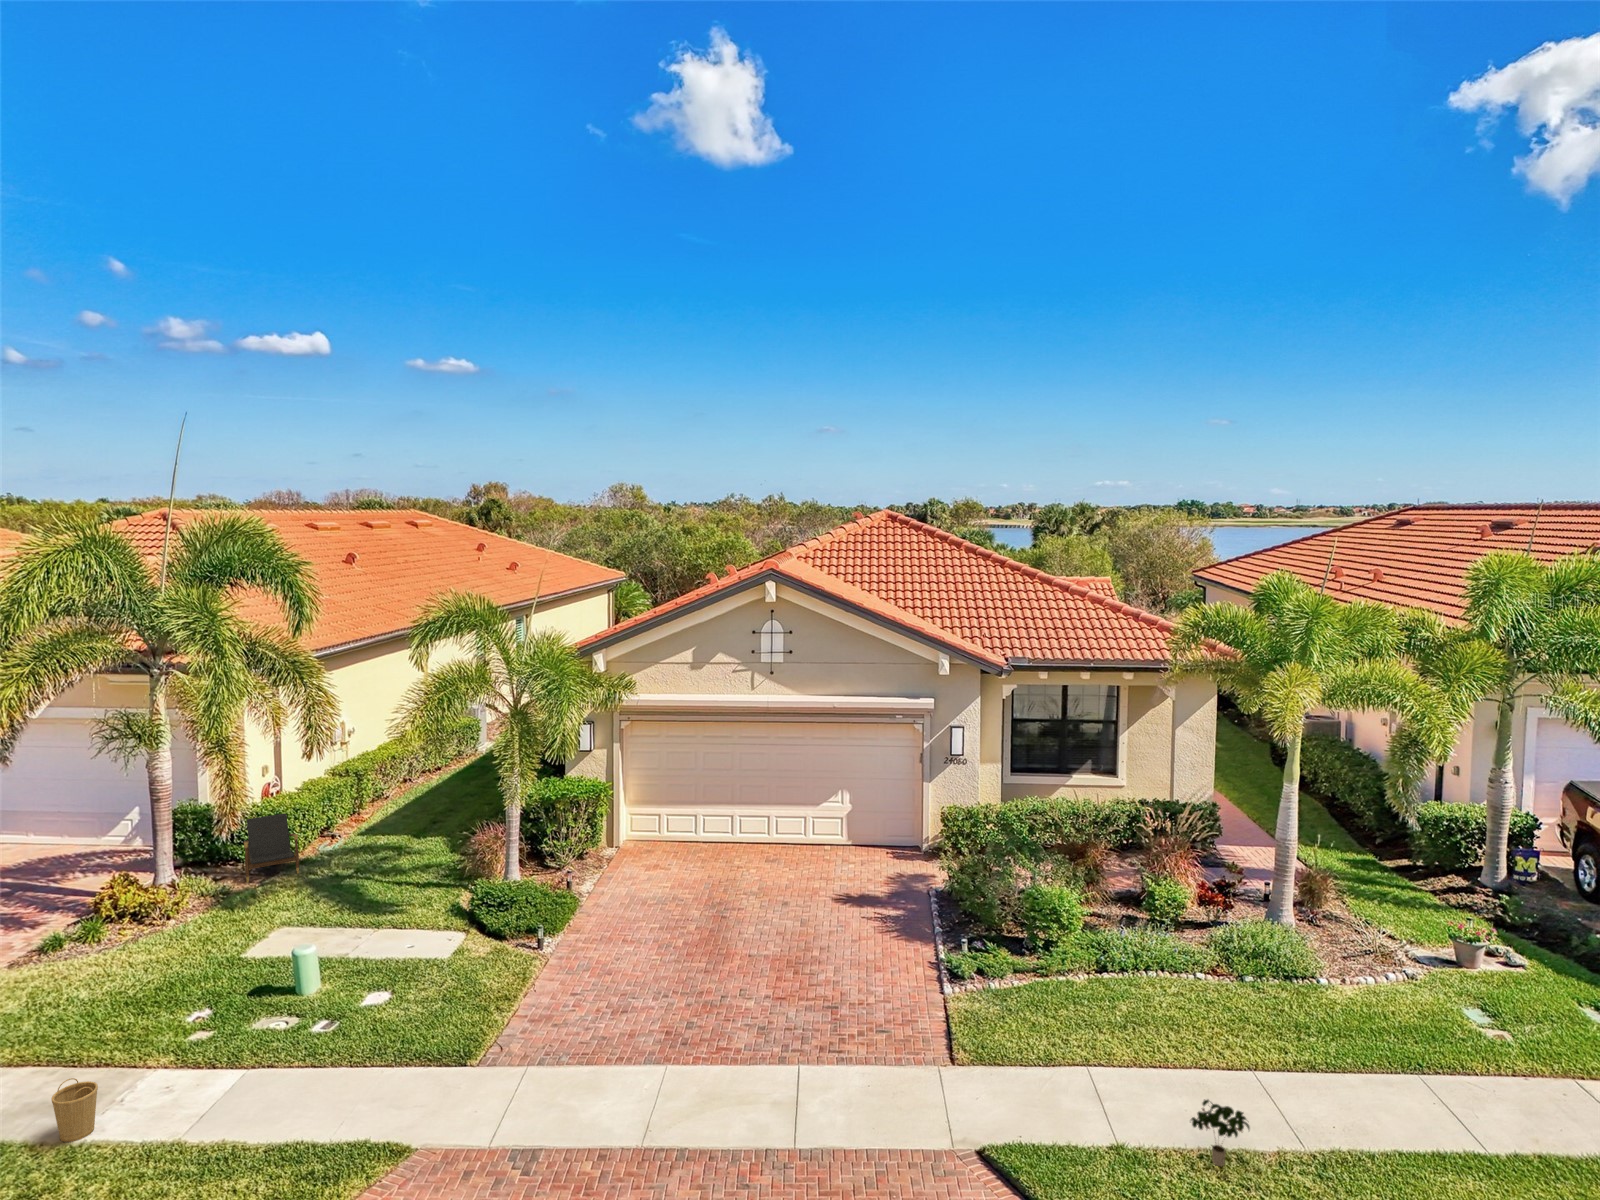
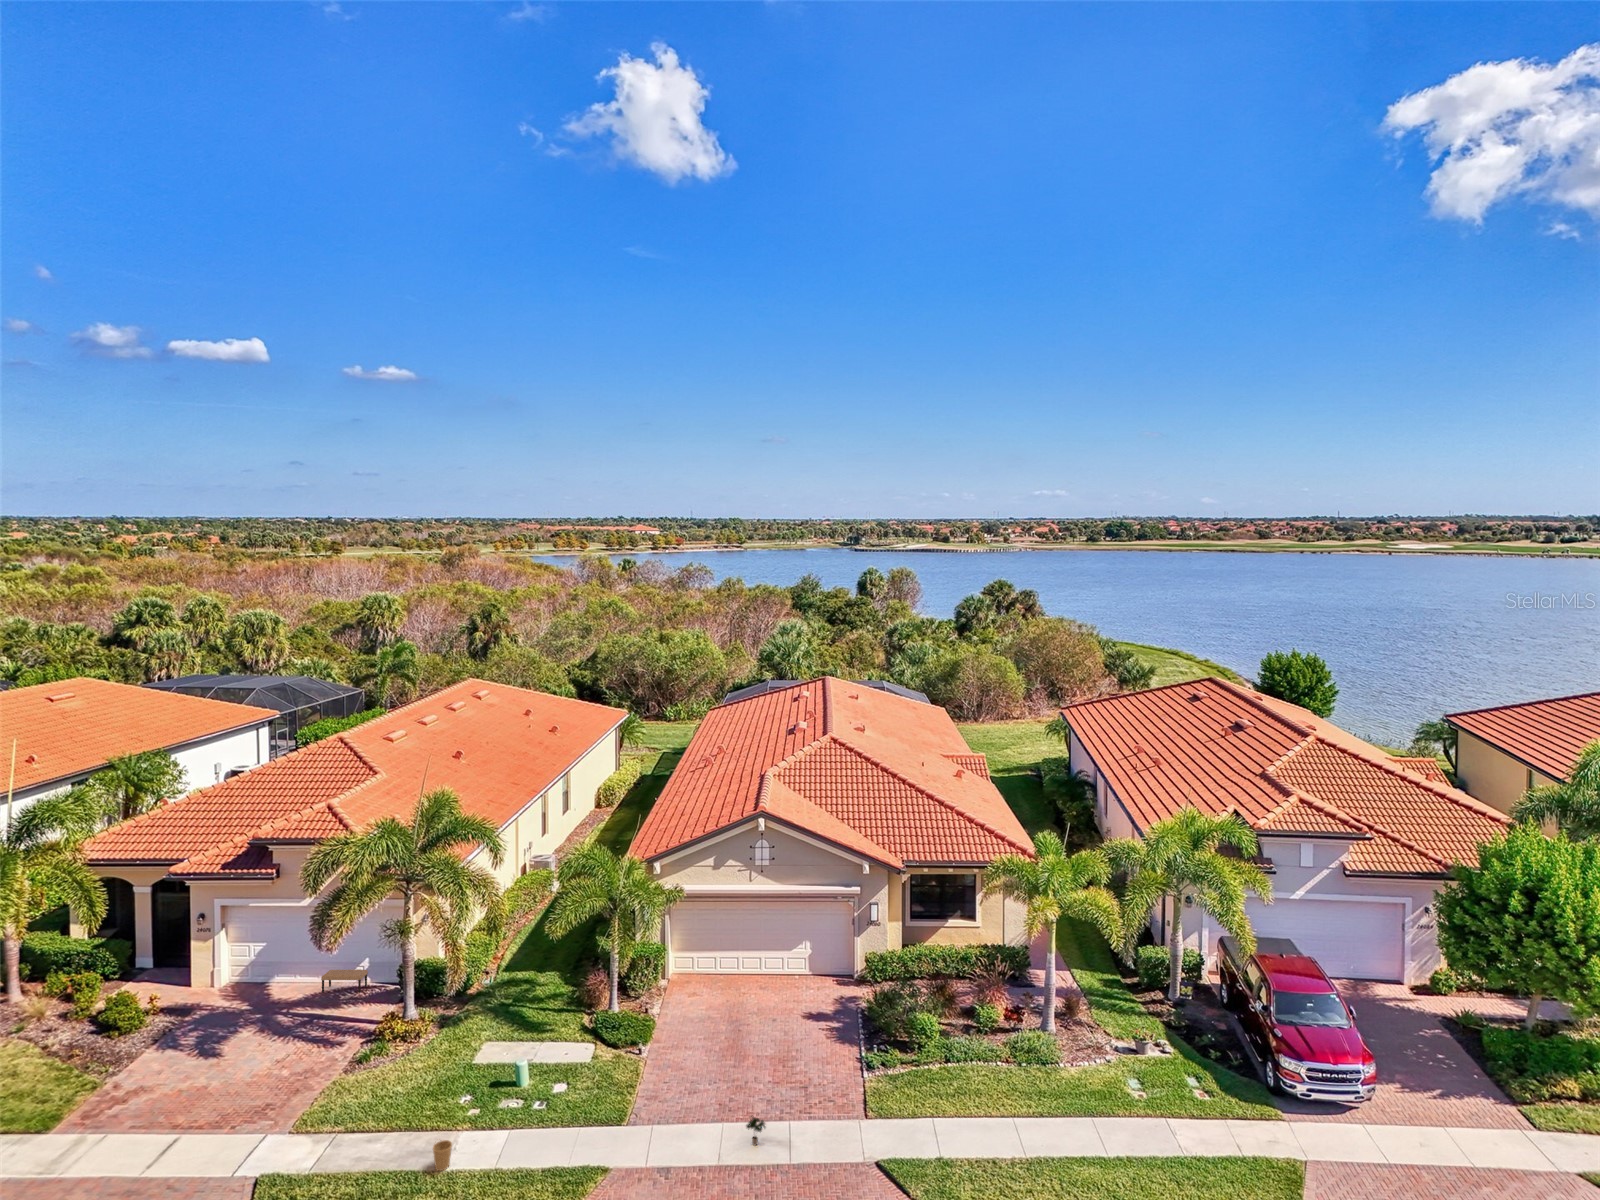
lounge chair: present [243,814,299,883] -> none [446,965,478,1011]
bench: none [60,823,139,856] -> present [321,970,368,992]
potted plant: present [1191,1100,1250,1166] -> present [746,1116,765,1145]

